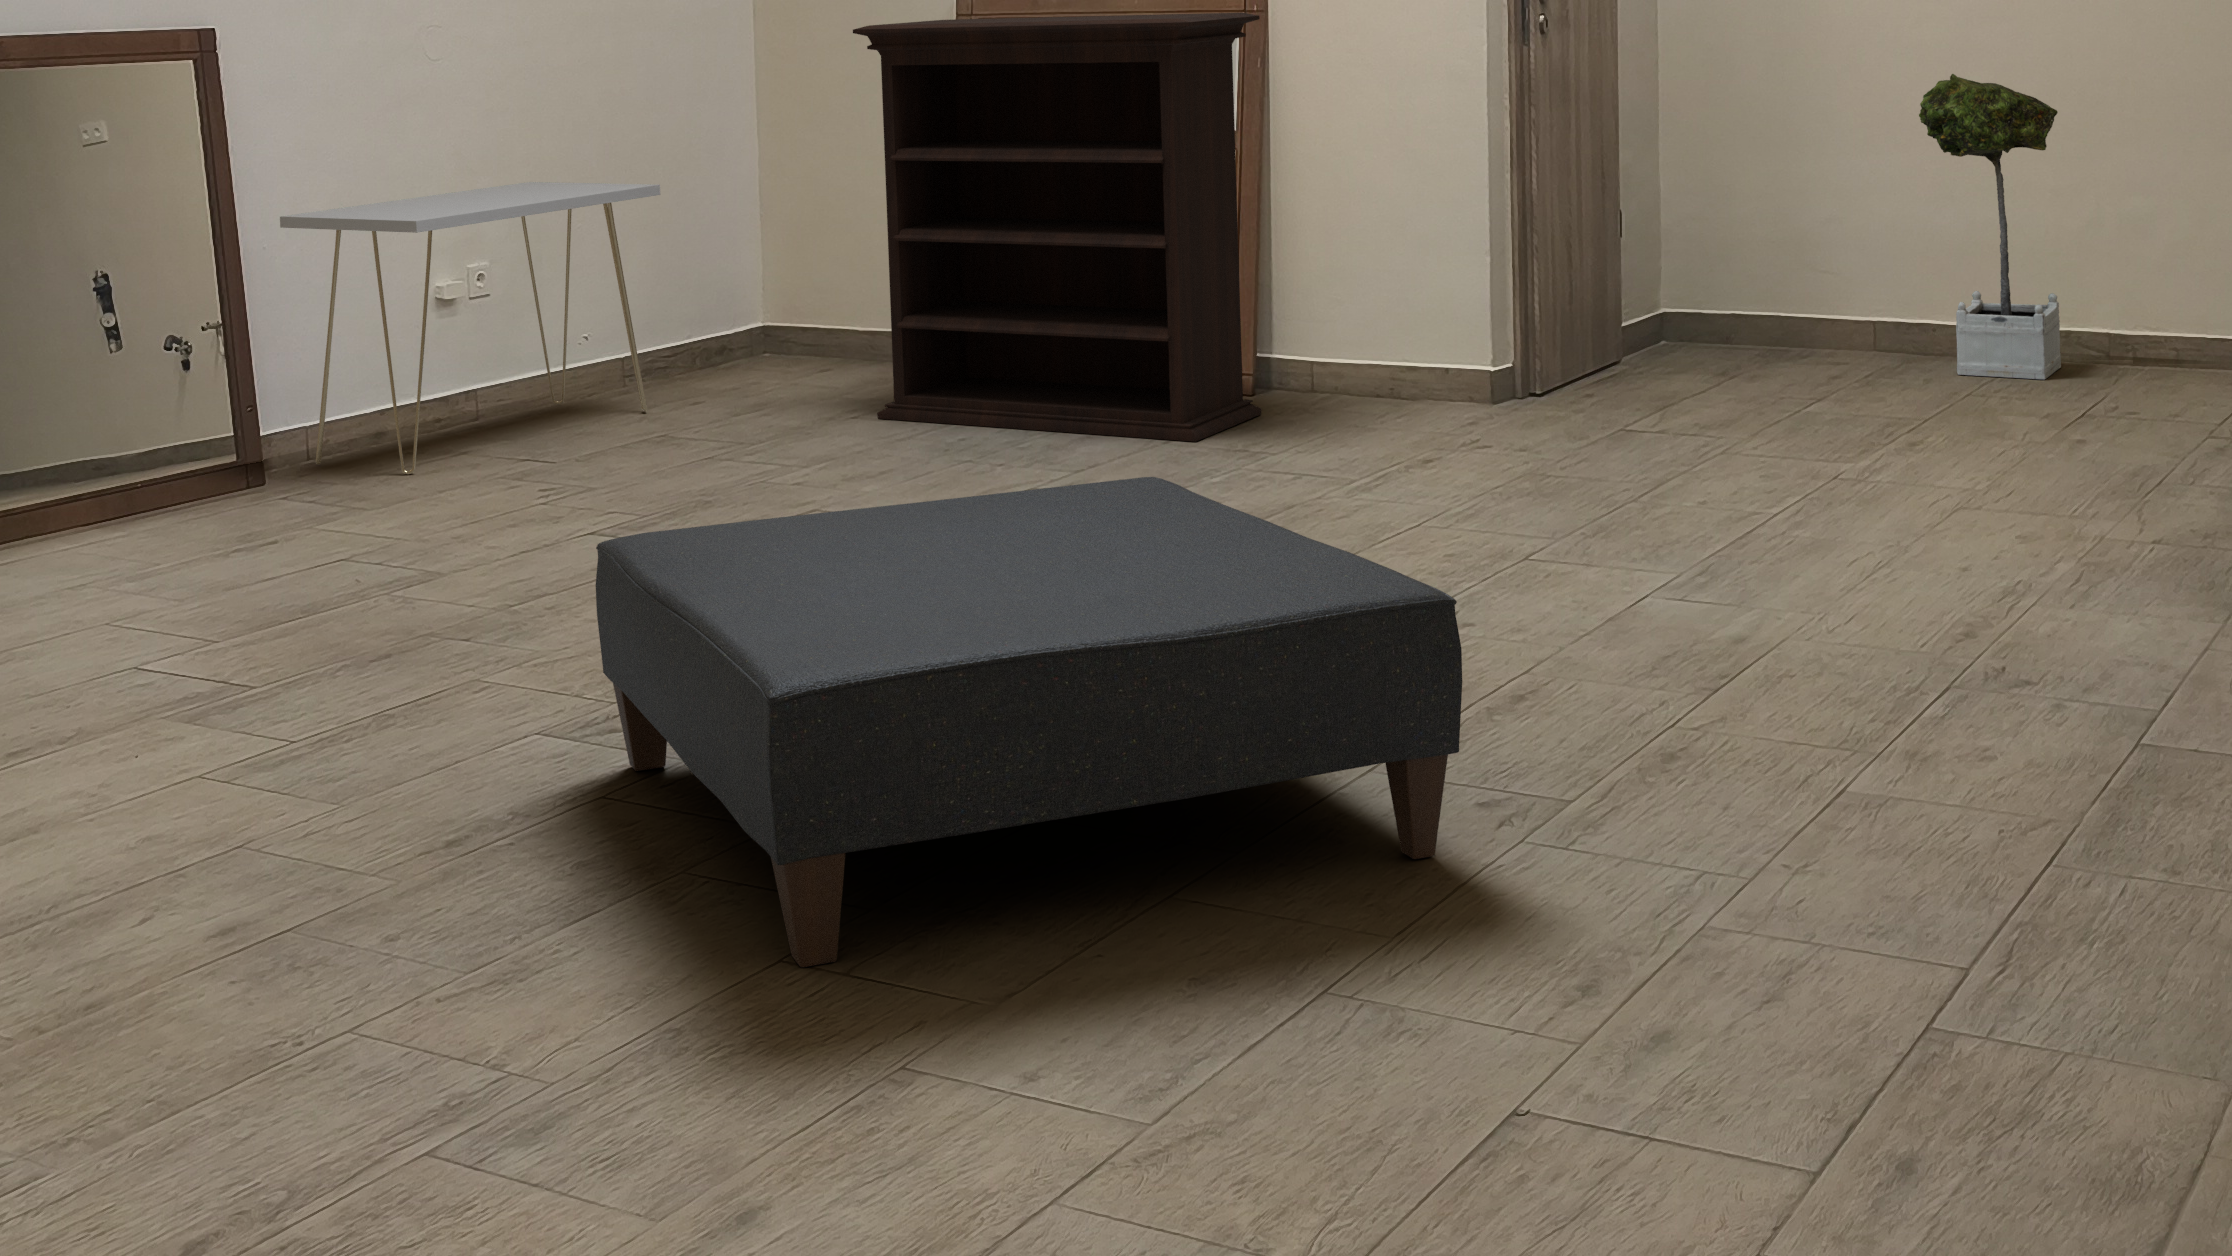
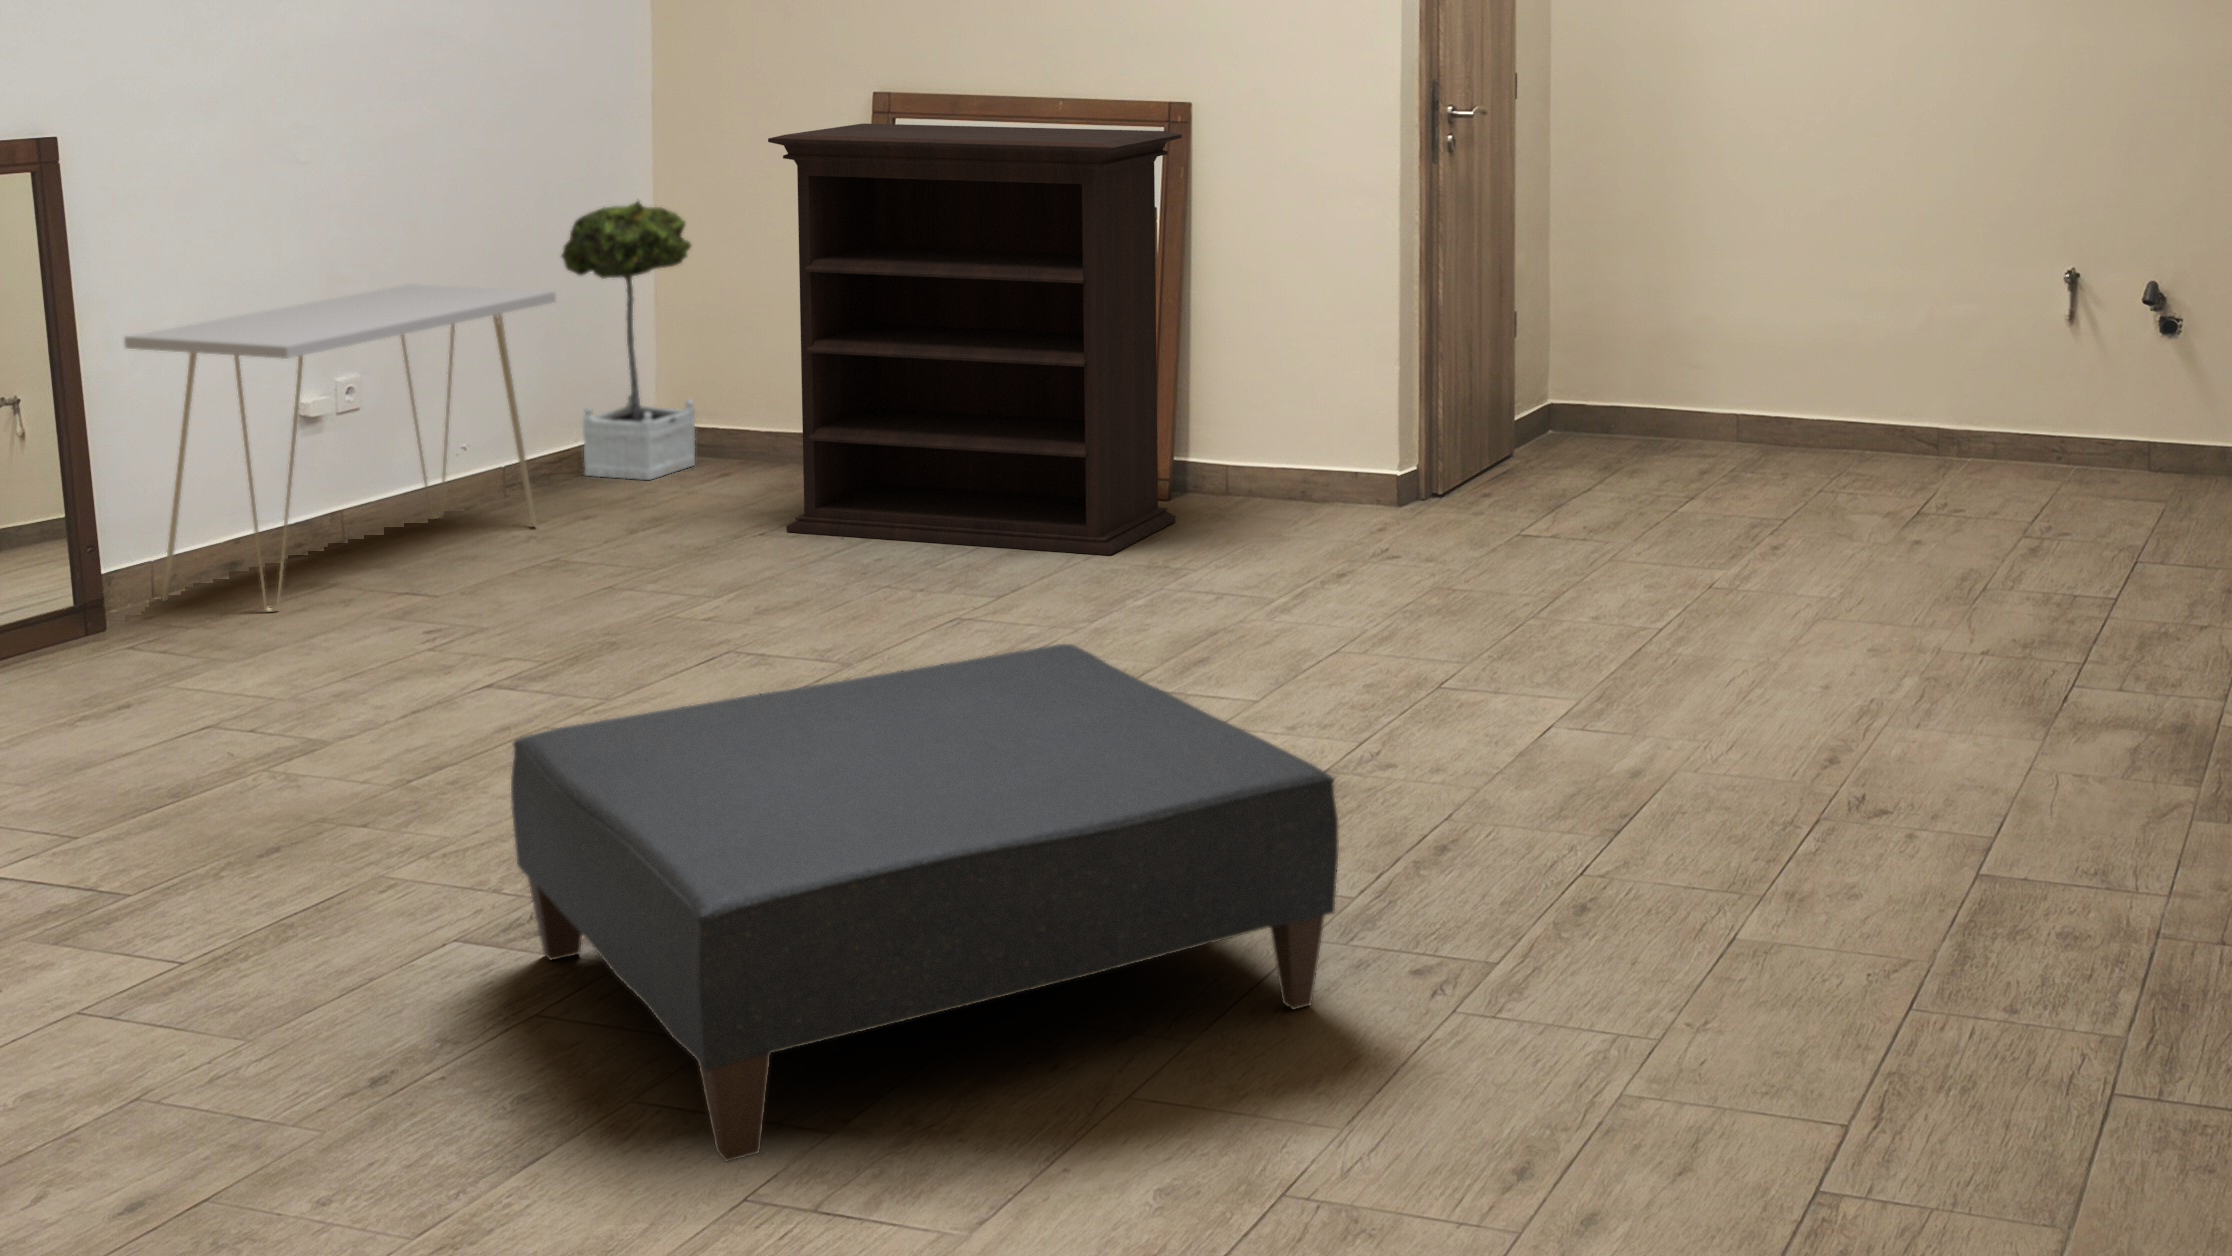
potted tree: present [1919,74,2061,380] -> present [561,201,695,480]

